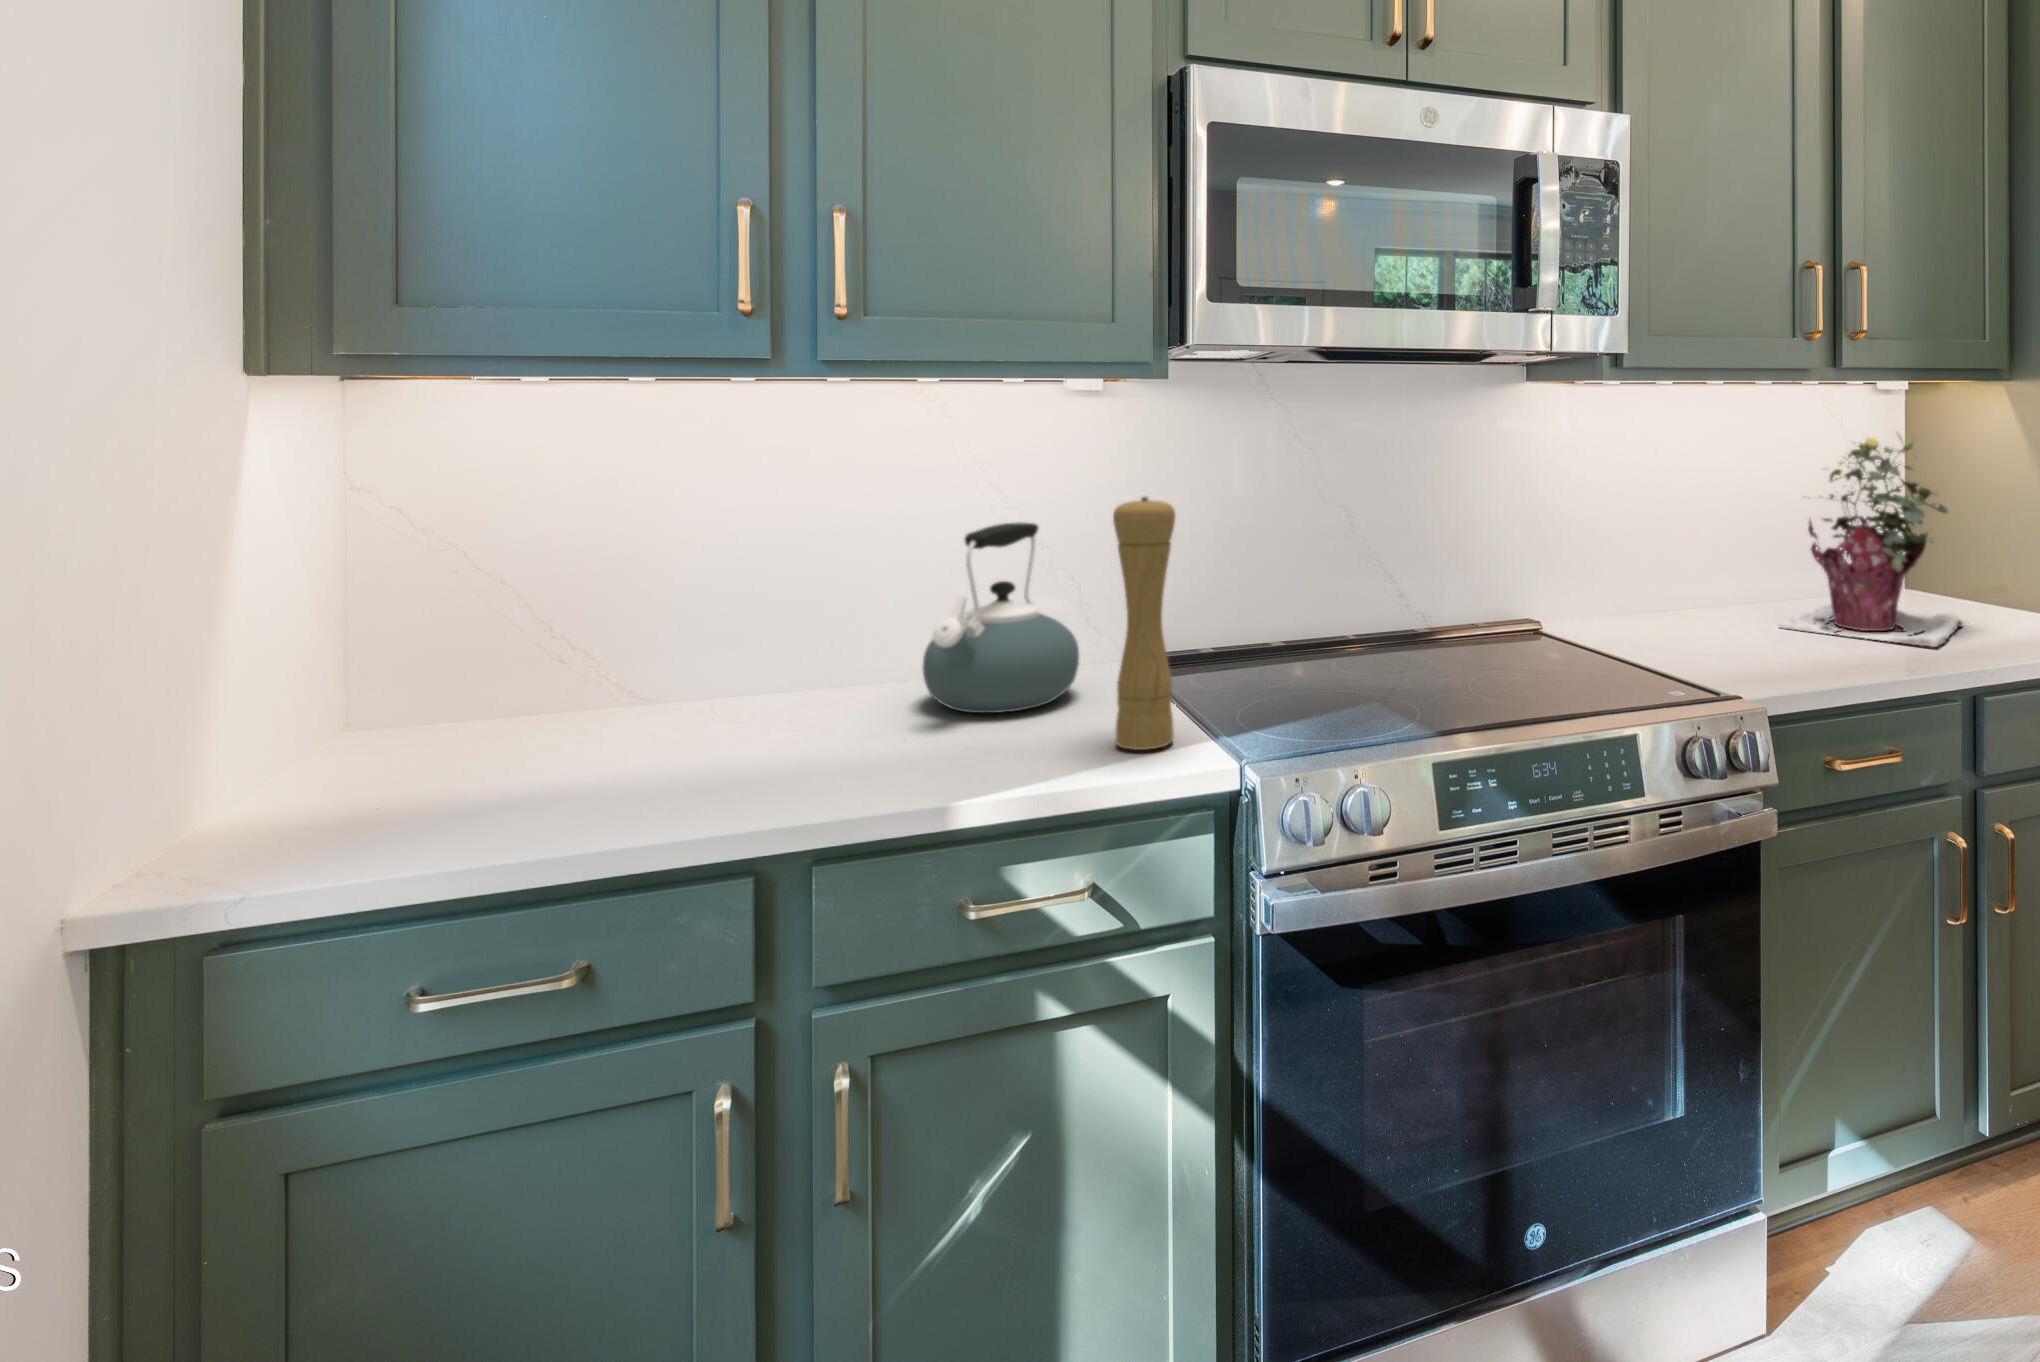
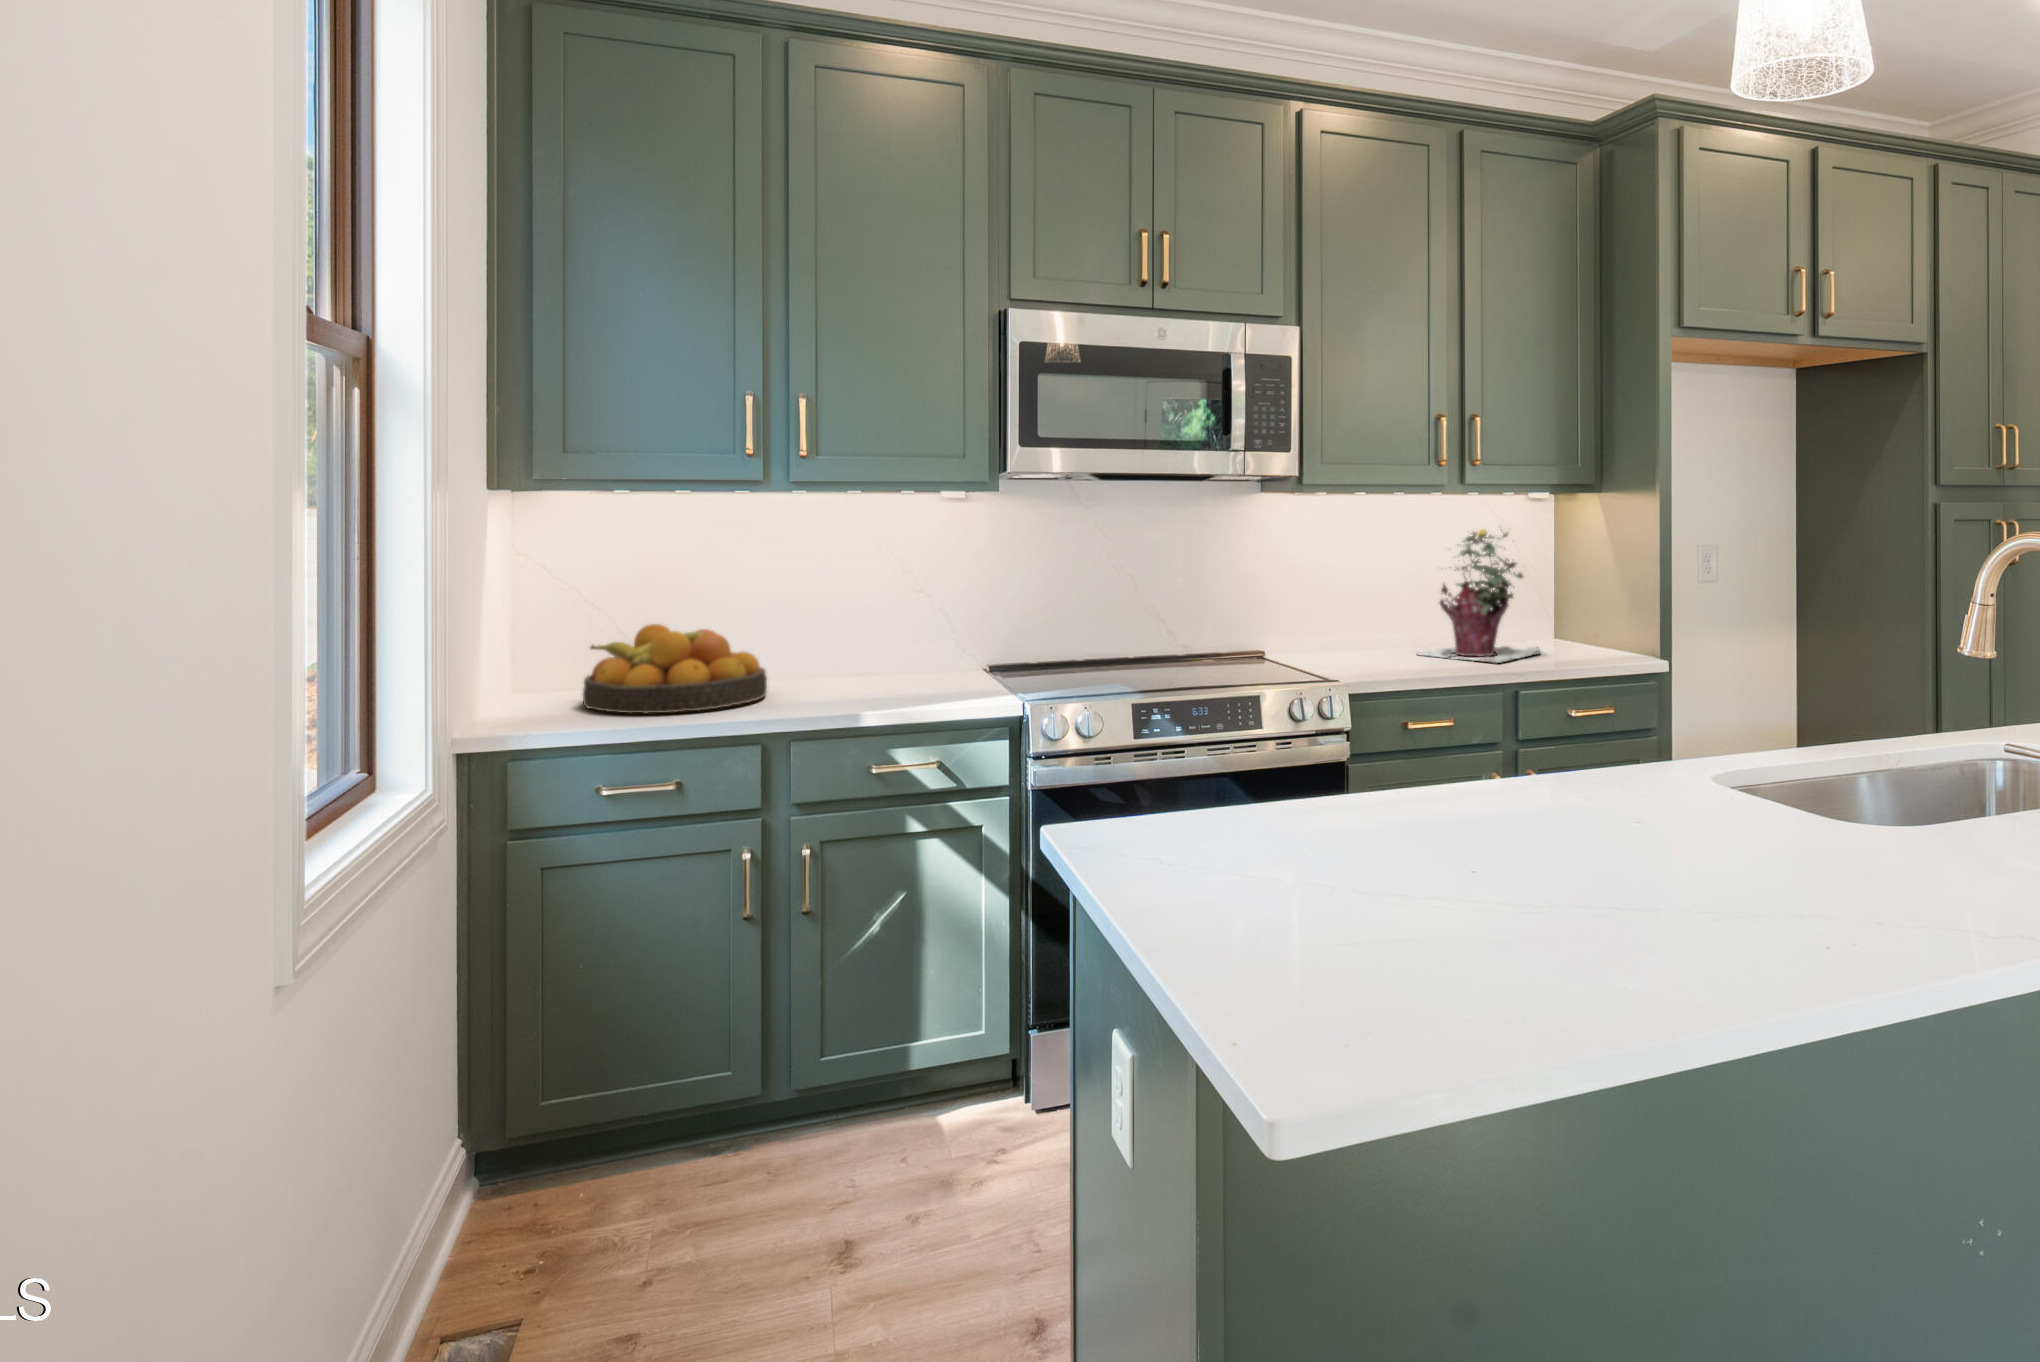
pepper mill: present [1113,497,1175,750] -> none [956,557,993,697]
kettle: present [923,522,1079,713] -> none [845,576,940,685]
fruit bowl: none [420,620,779,815] -> present [583,624,767,713]

